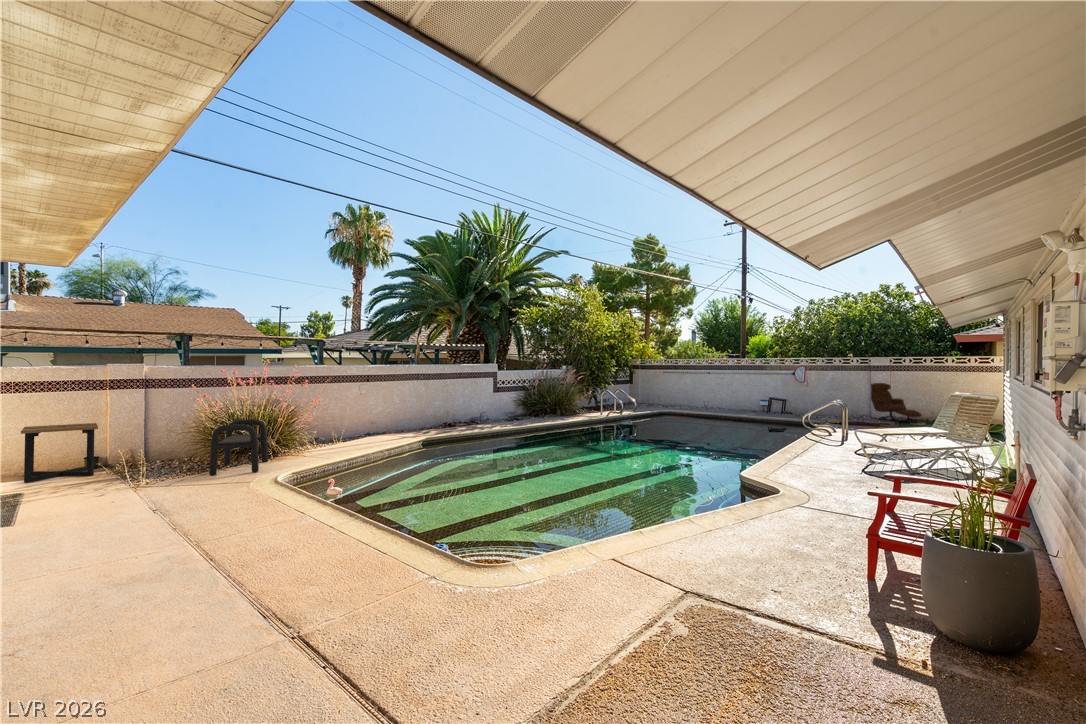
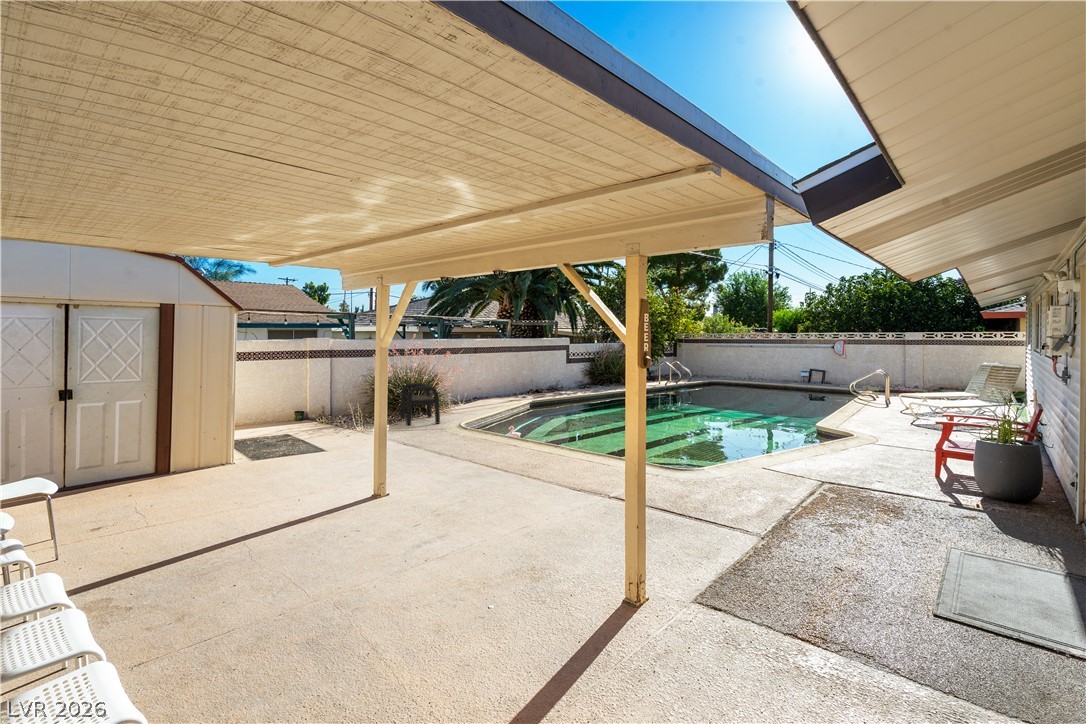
lounge chair: present [871,383,921,422] -> none [905,356,951,391]
side table: present [21,423,98,483] -> none [259,385,317,430]

